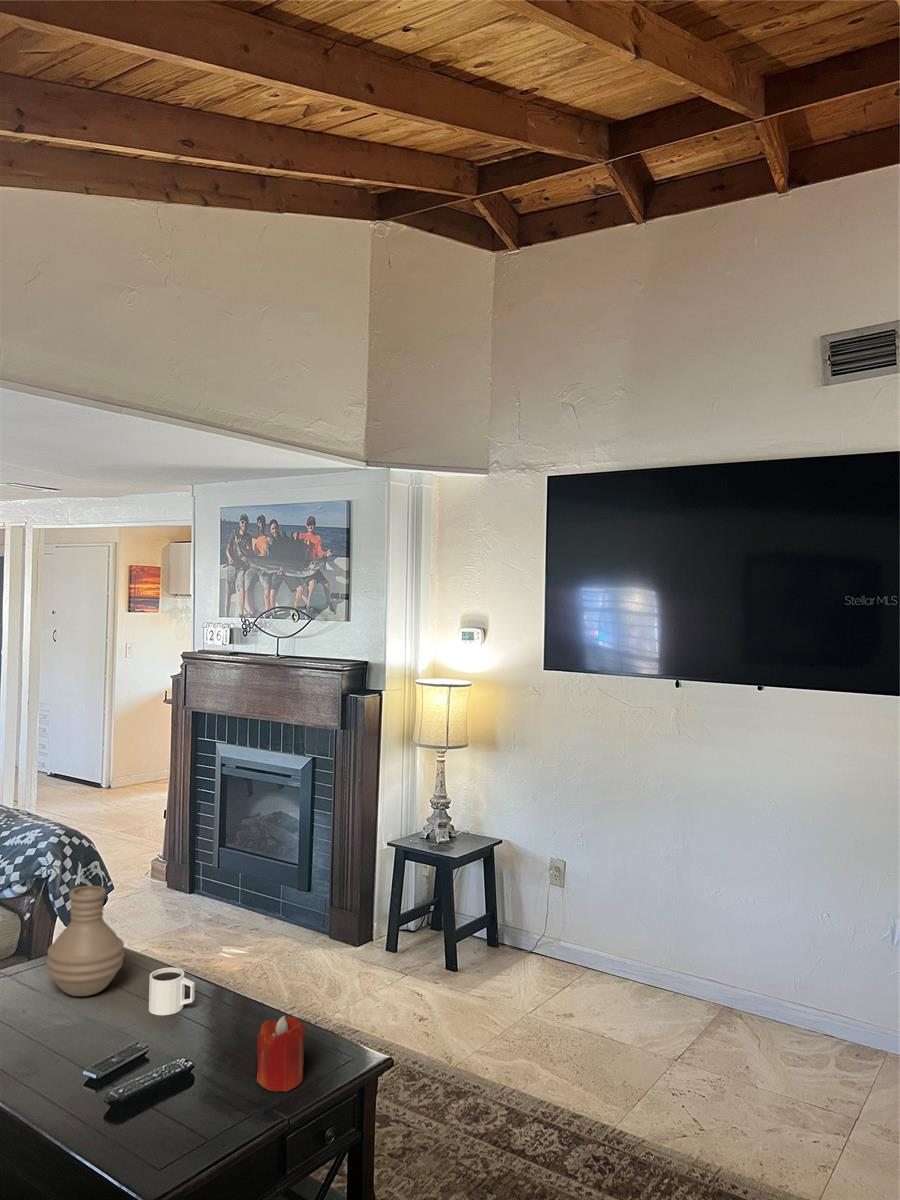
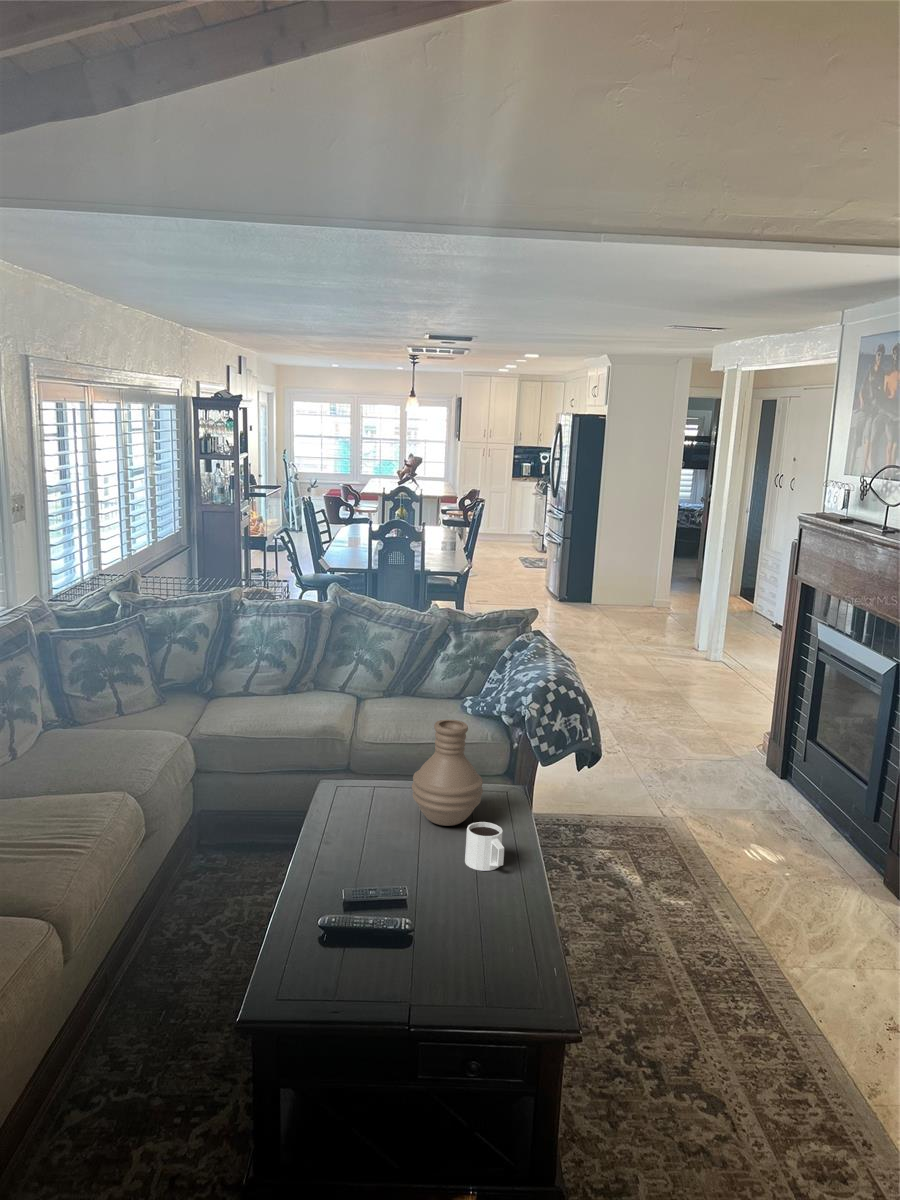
candle: present [257,1016,305,1092] -> none [454,906,509,990]

